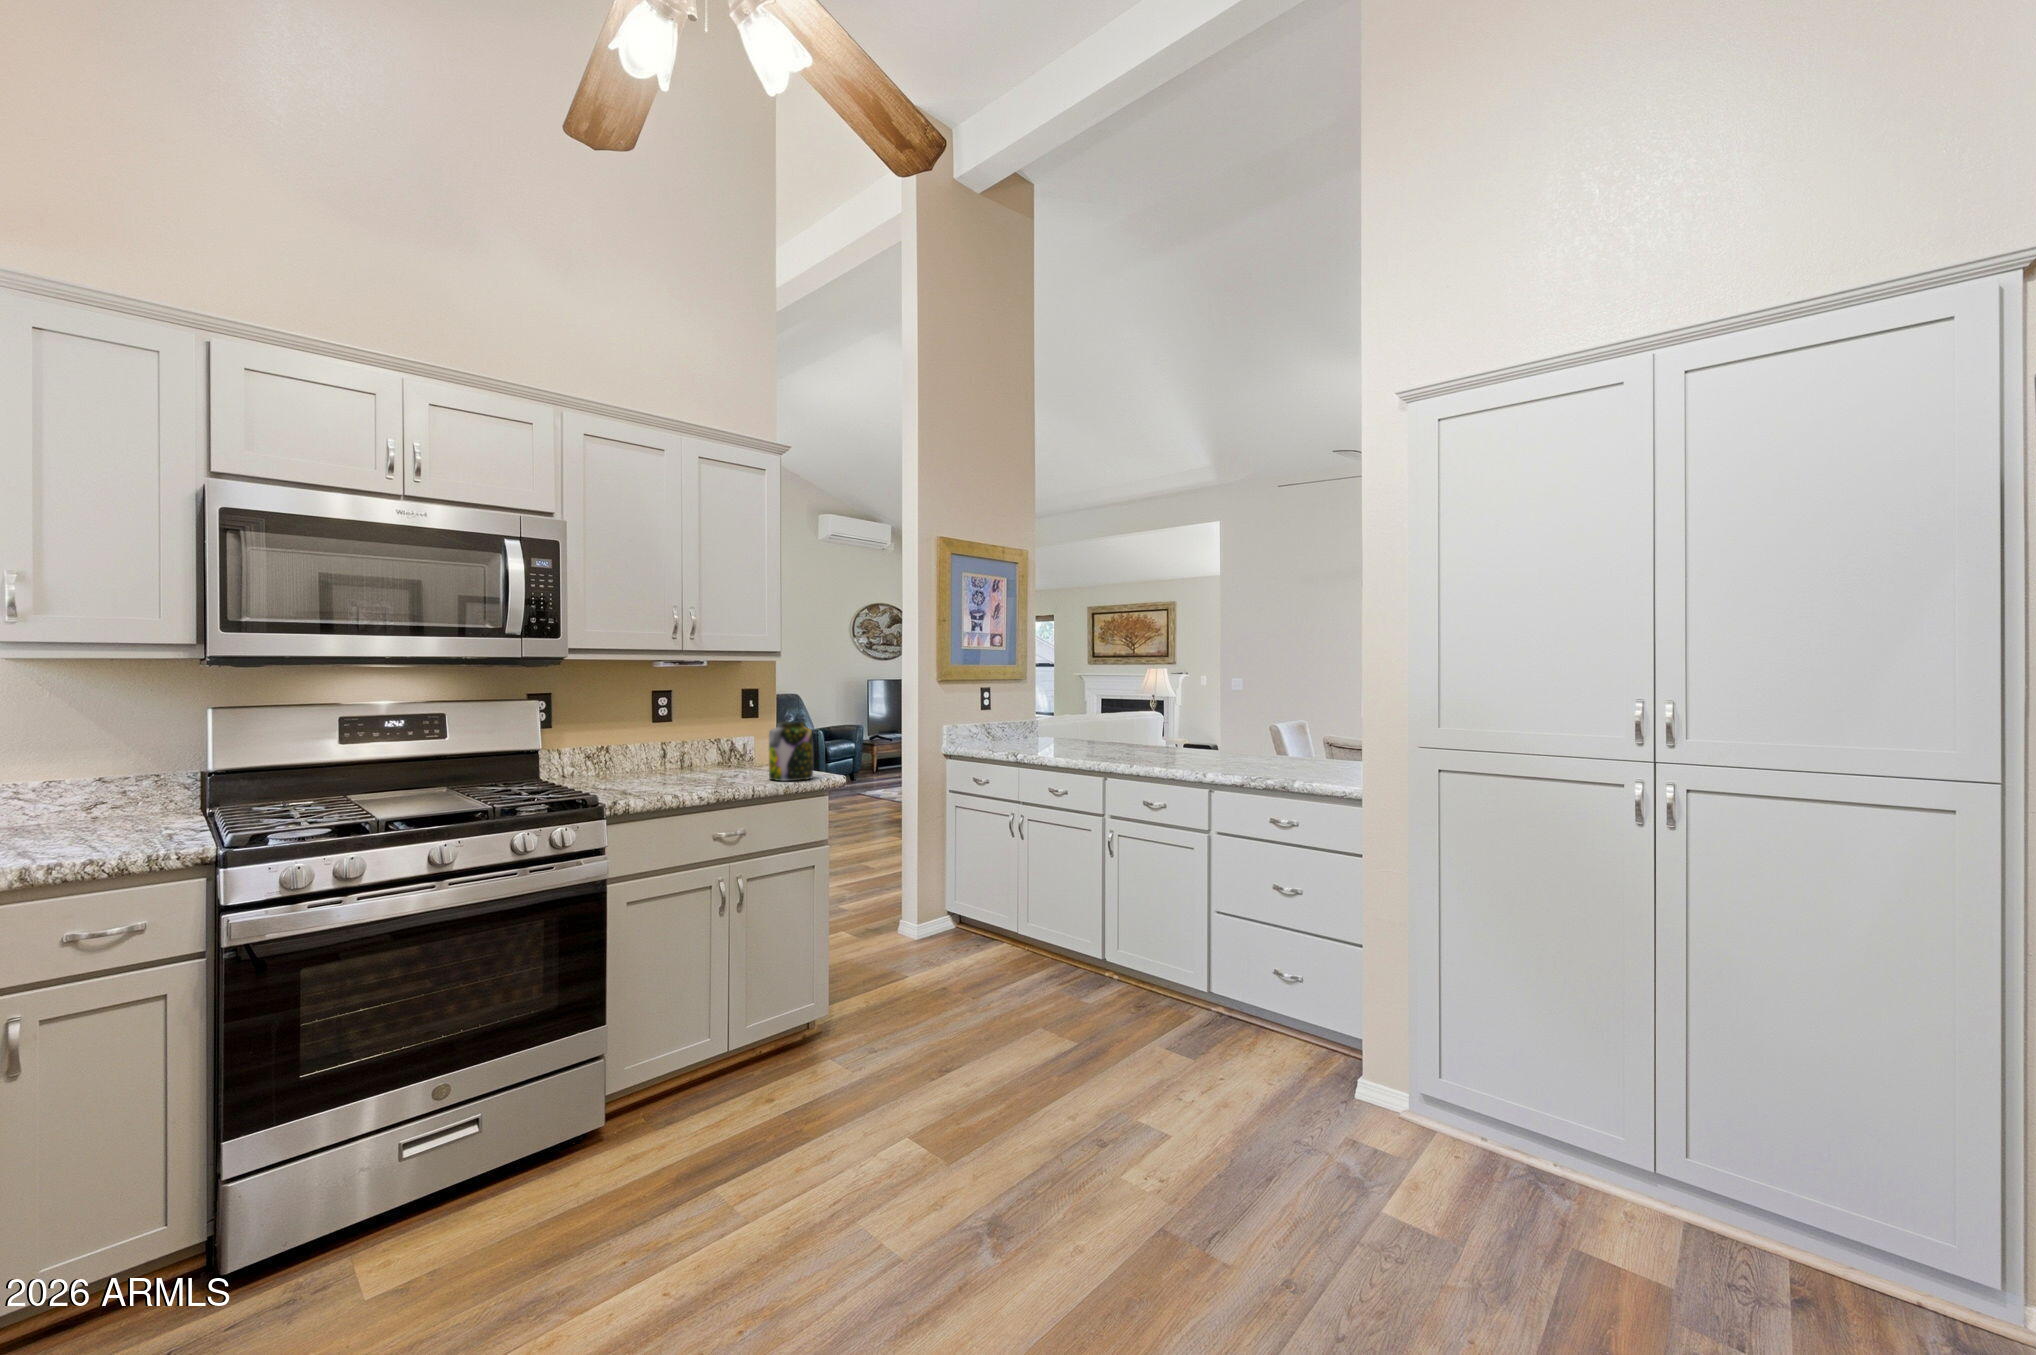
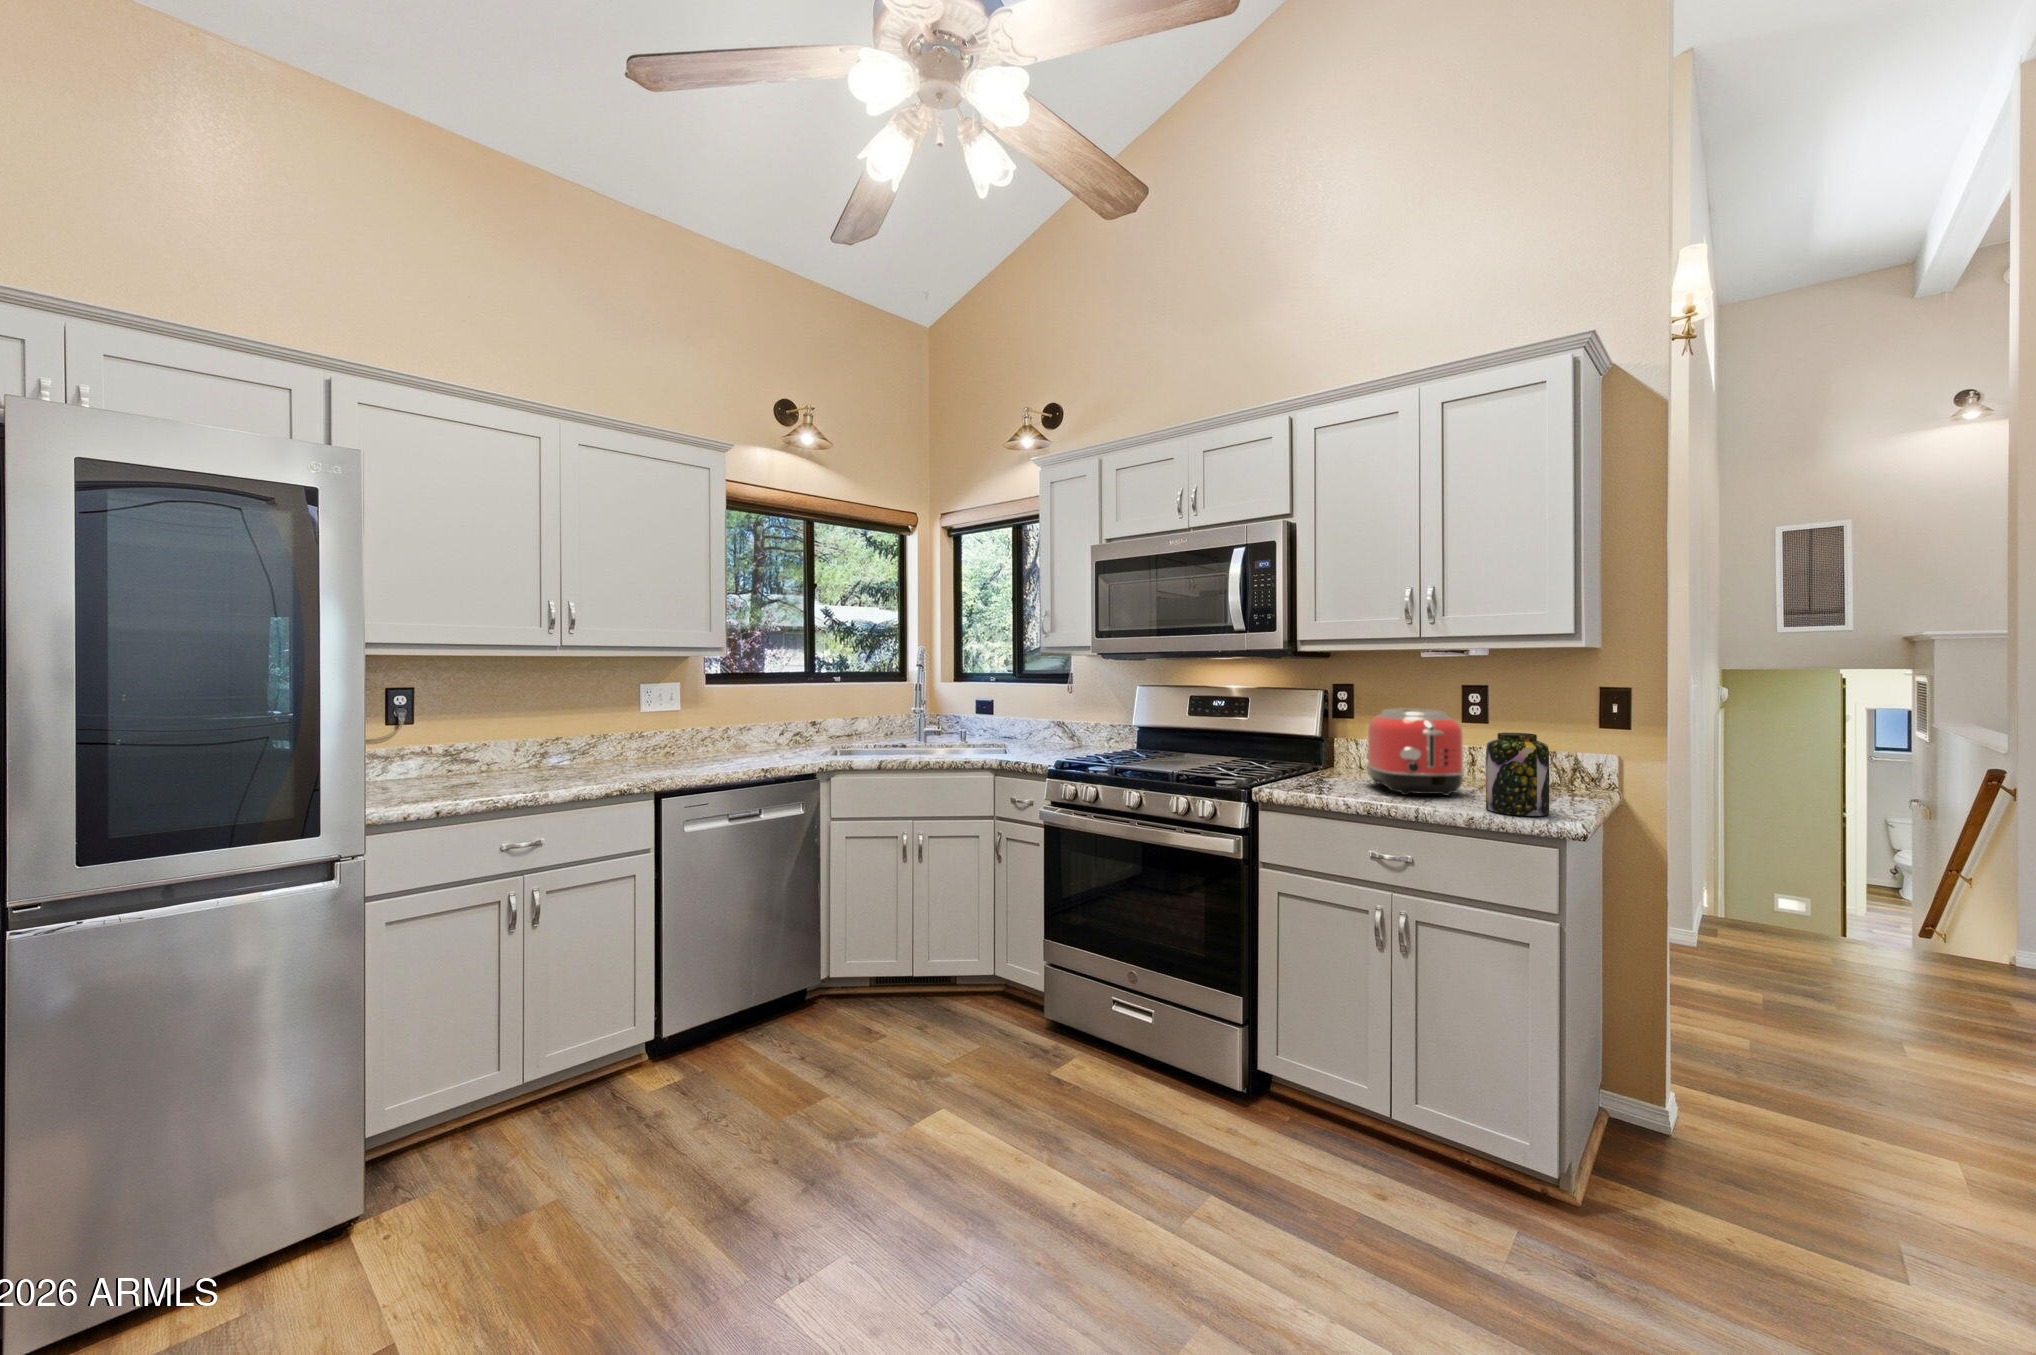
toaster: none [630,712,729,785] -> present [1367,708,1464,796]

